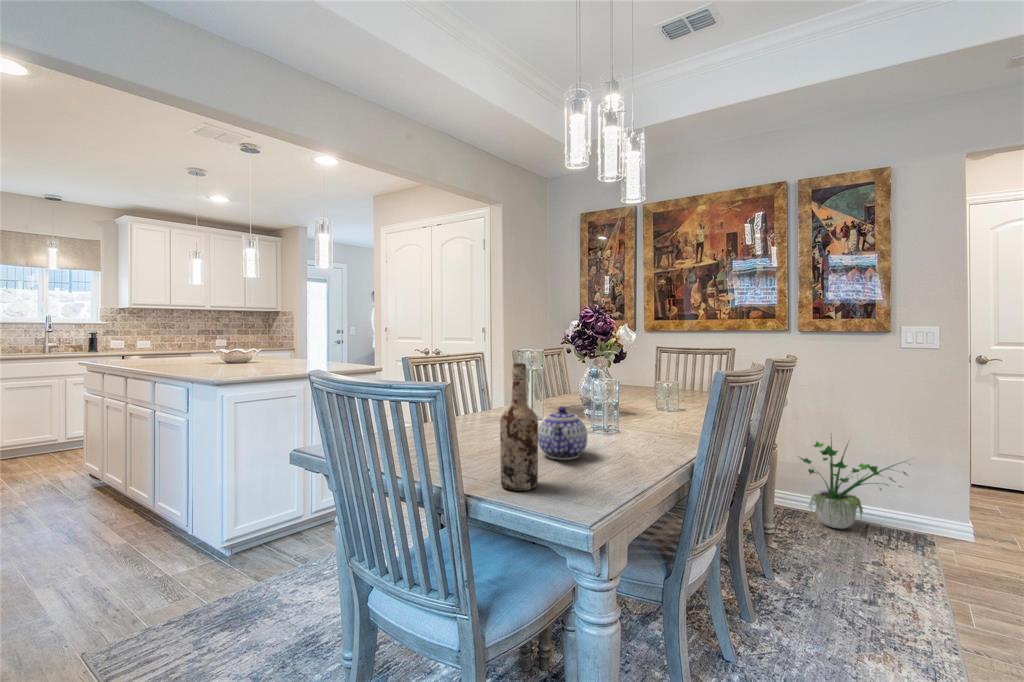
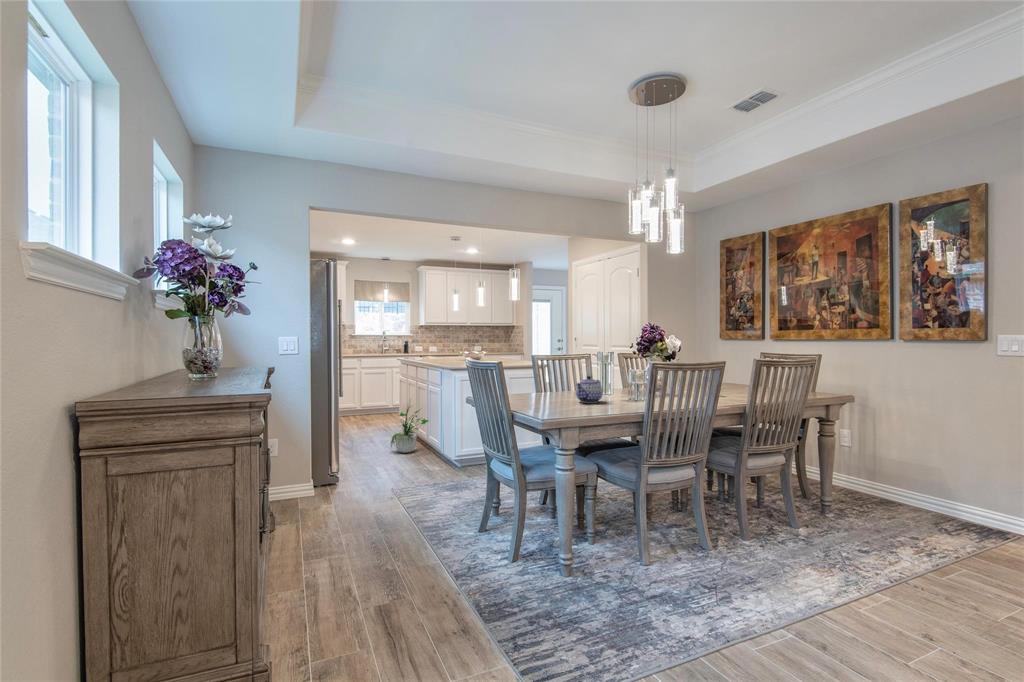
wine bottle: present [500,363,538,491] -> none [538,350,555,407]
potted plant: present [801,438,907,529] -> present [391,406,429,453]

